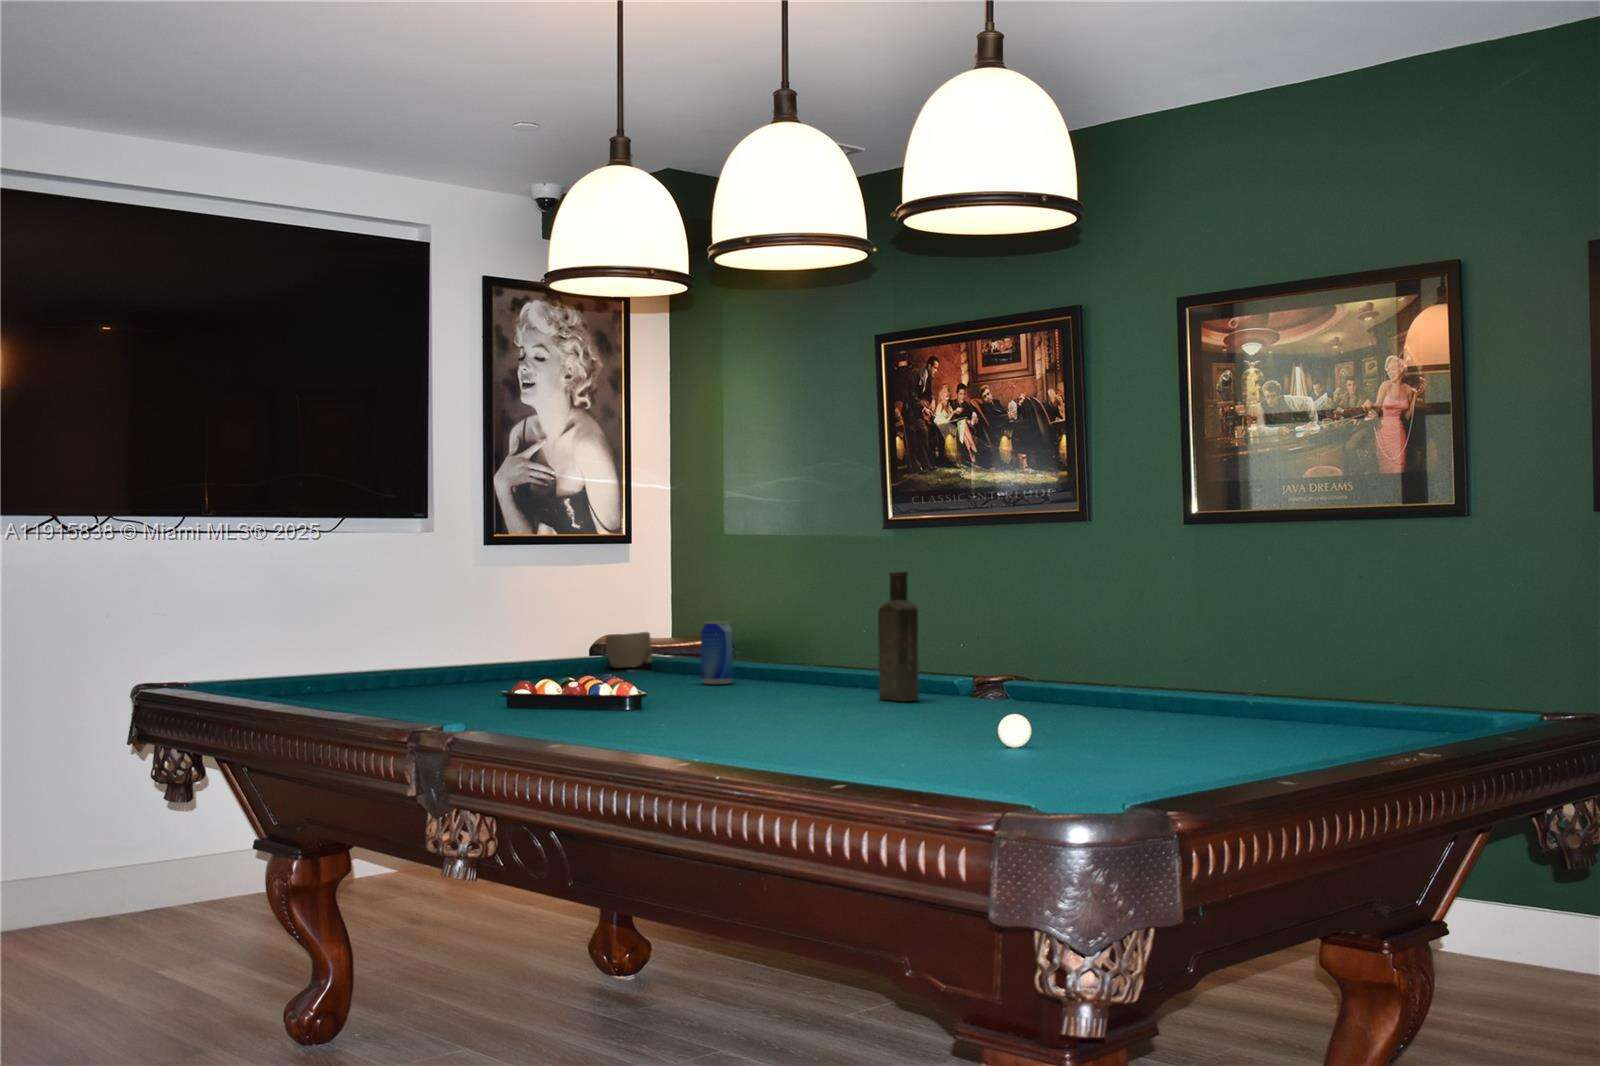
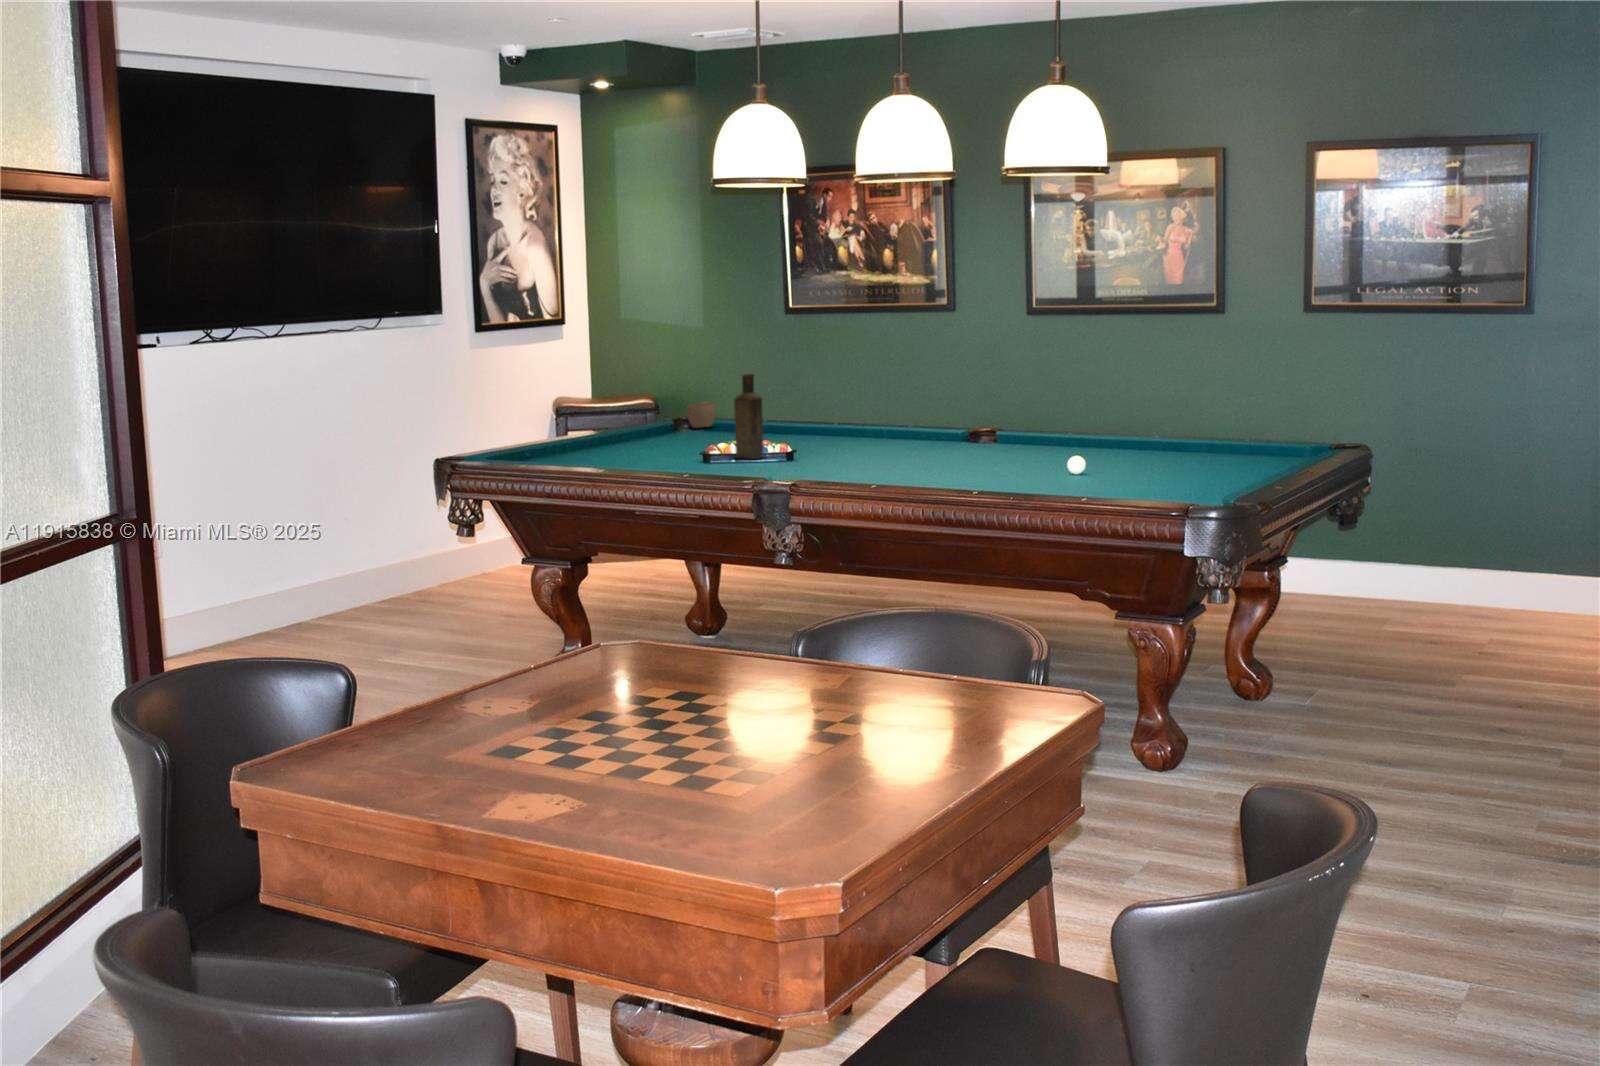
bottle: present [878,571,919,701] -> present [734,374,763,459]
beer can: present [701,622,733,684] -> none [791,395,813,437]

